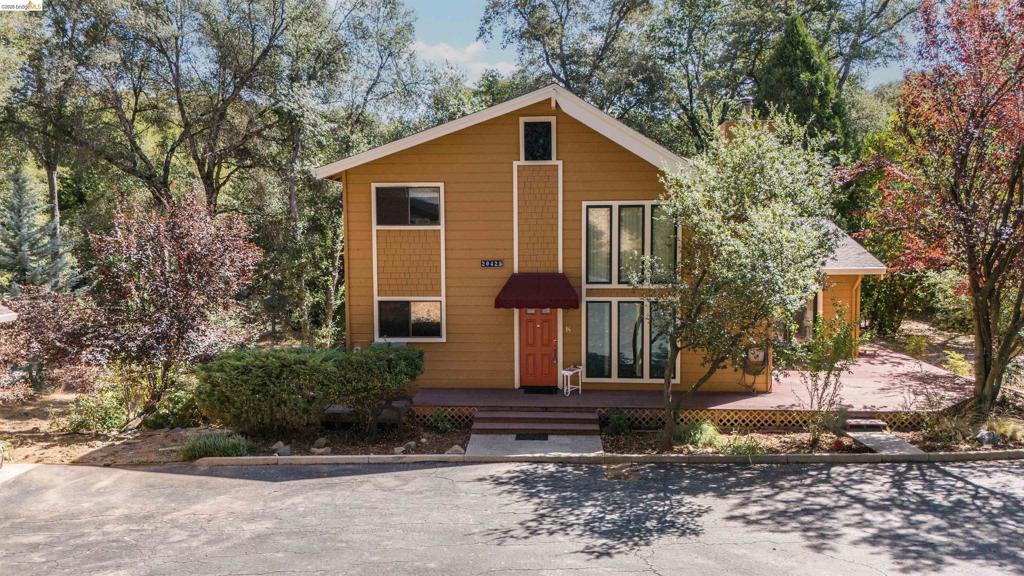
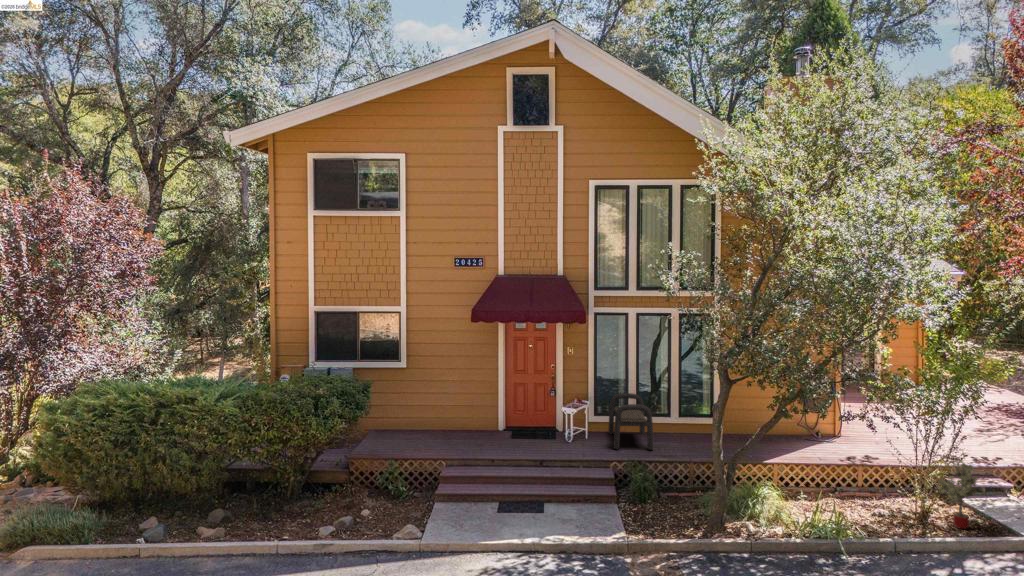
bench: present [373,395,415,441] -> present [608,393,653,450]

